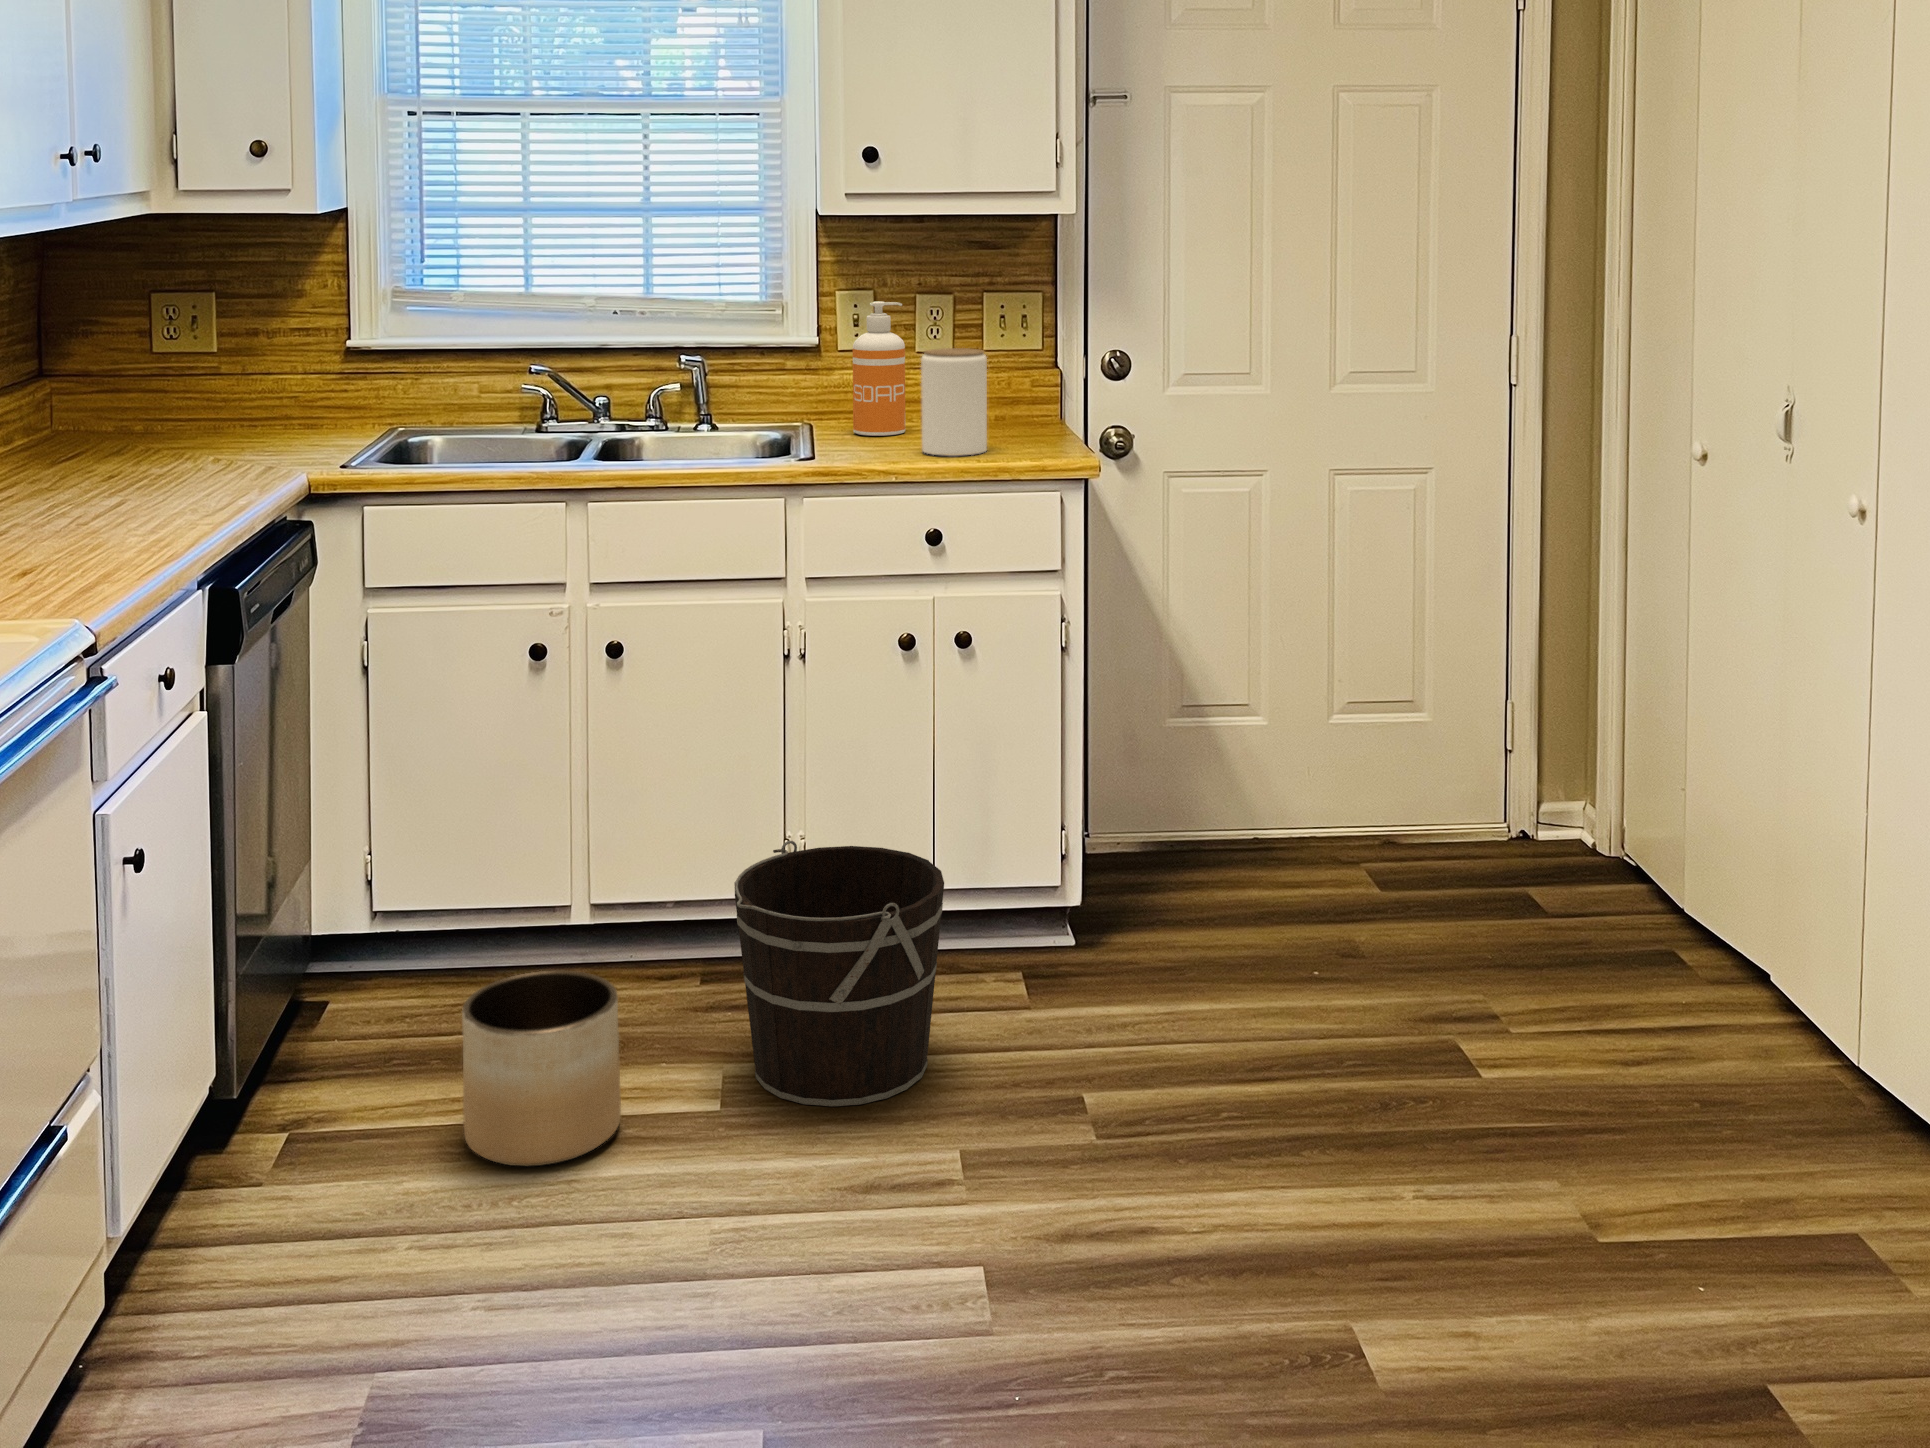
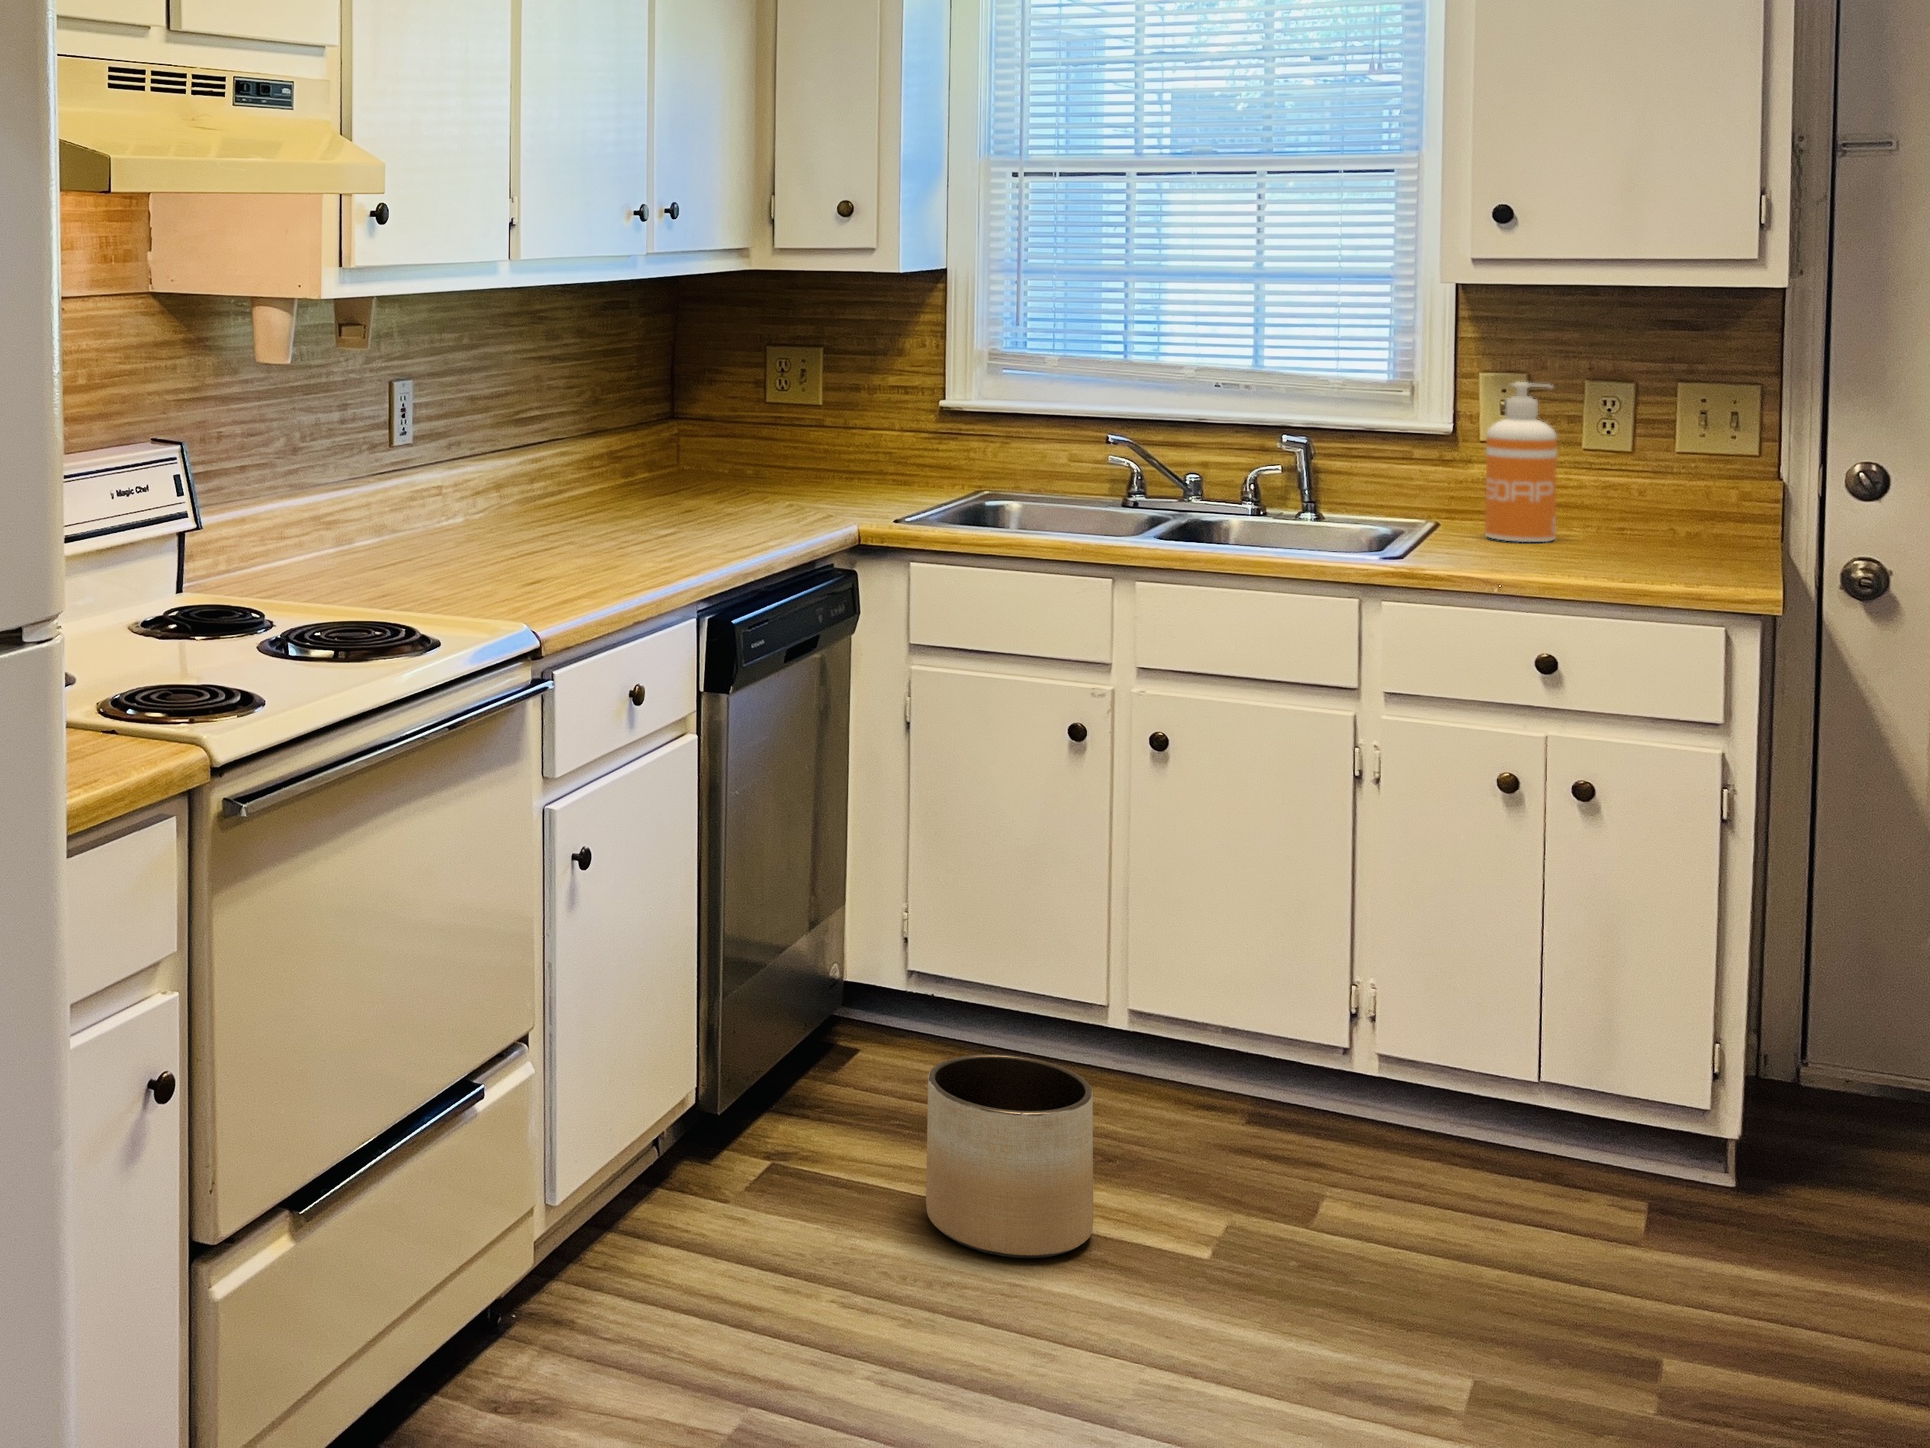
jar: present [921,348,987,456] -> none [1553,438,1644,568]
bucket: present [735,841,944,1106] -> none [1237,983,1507,1304]

